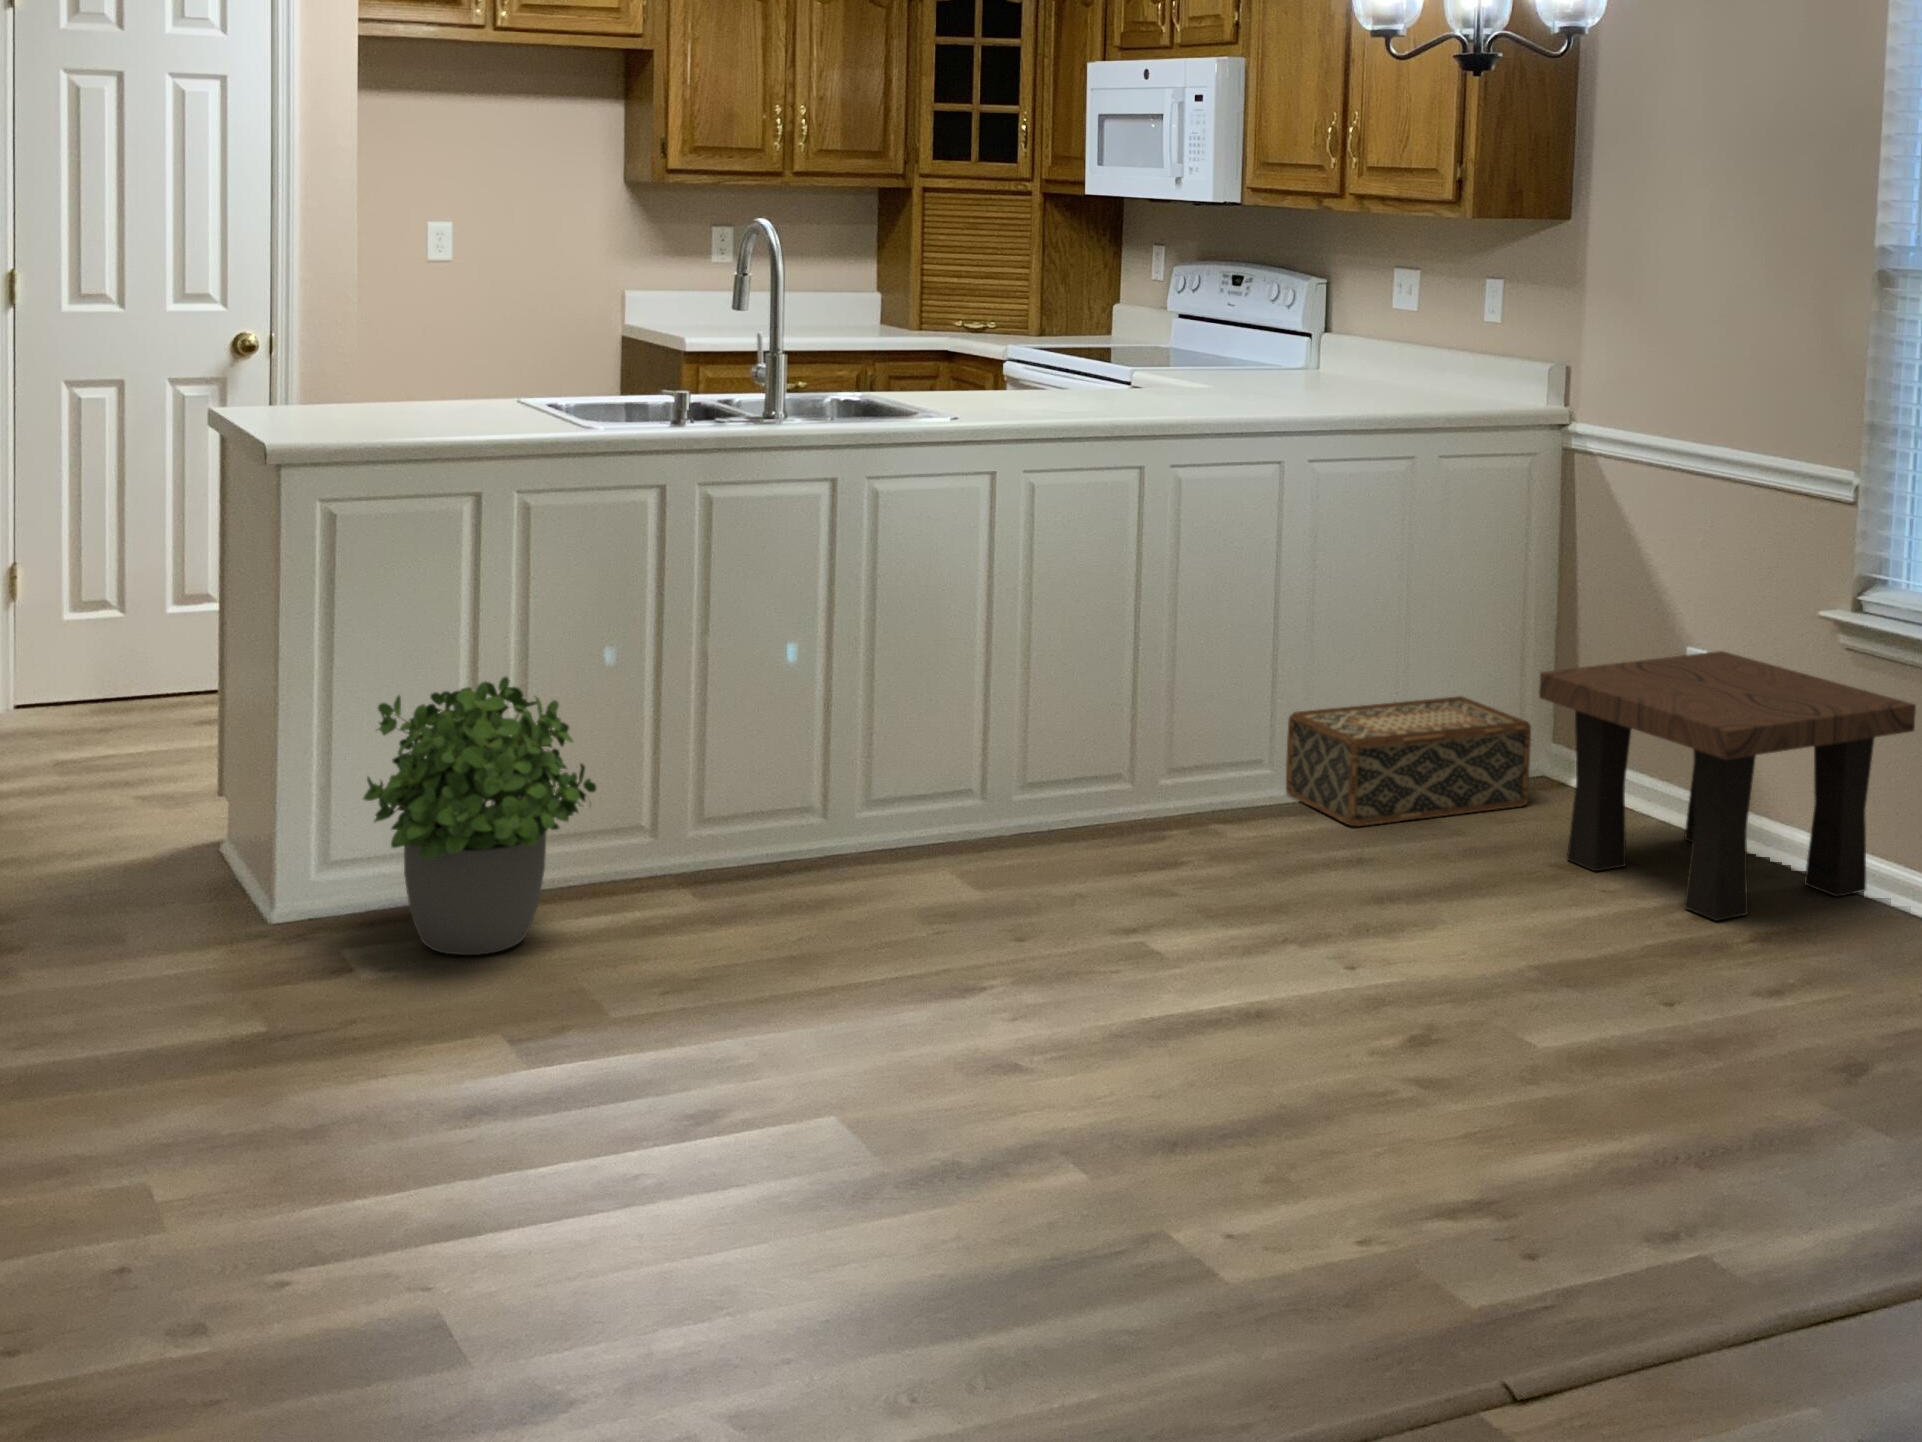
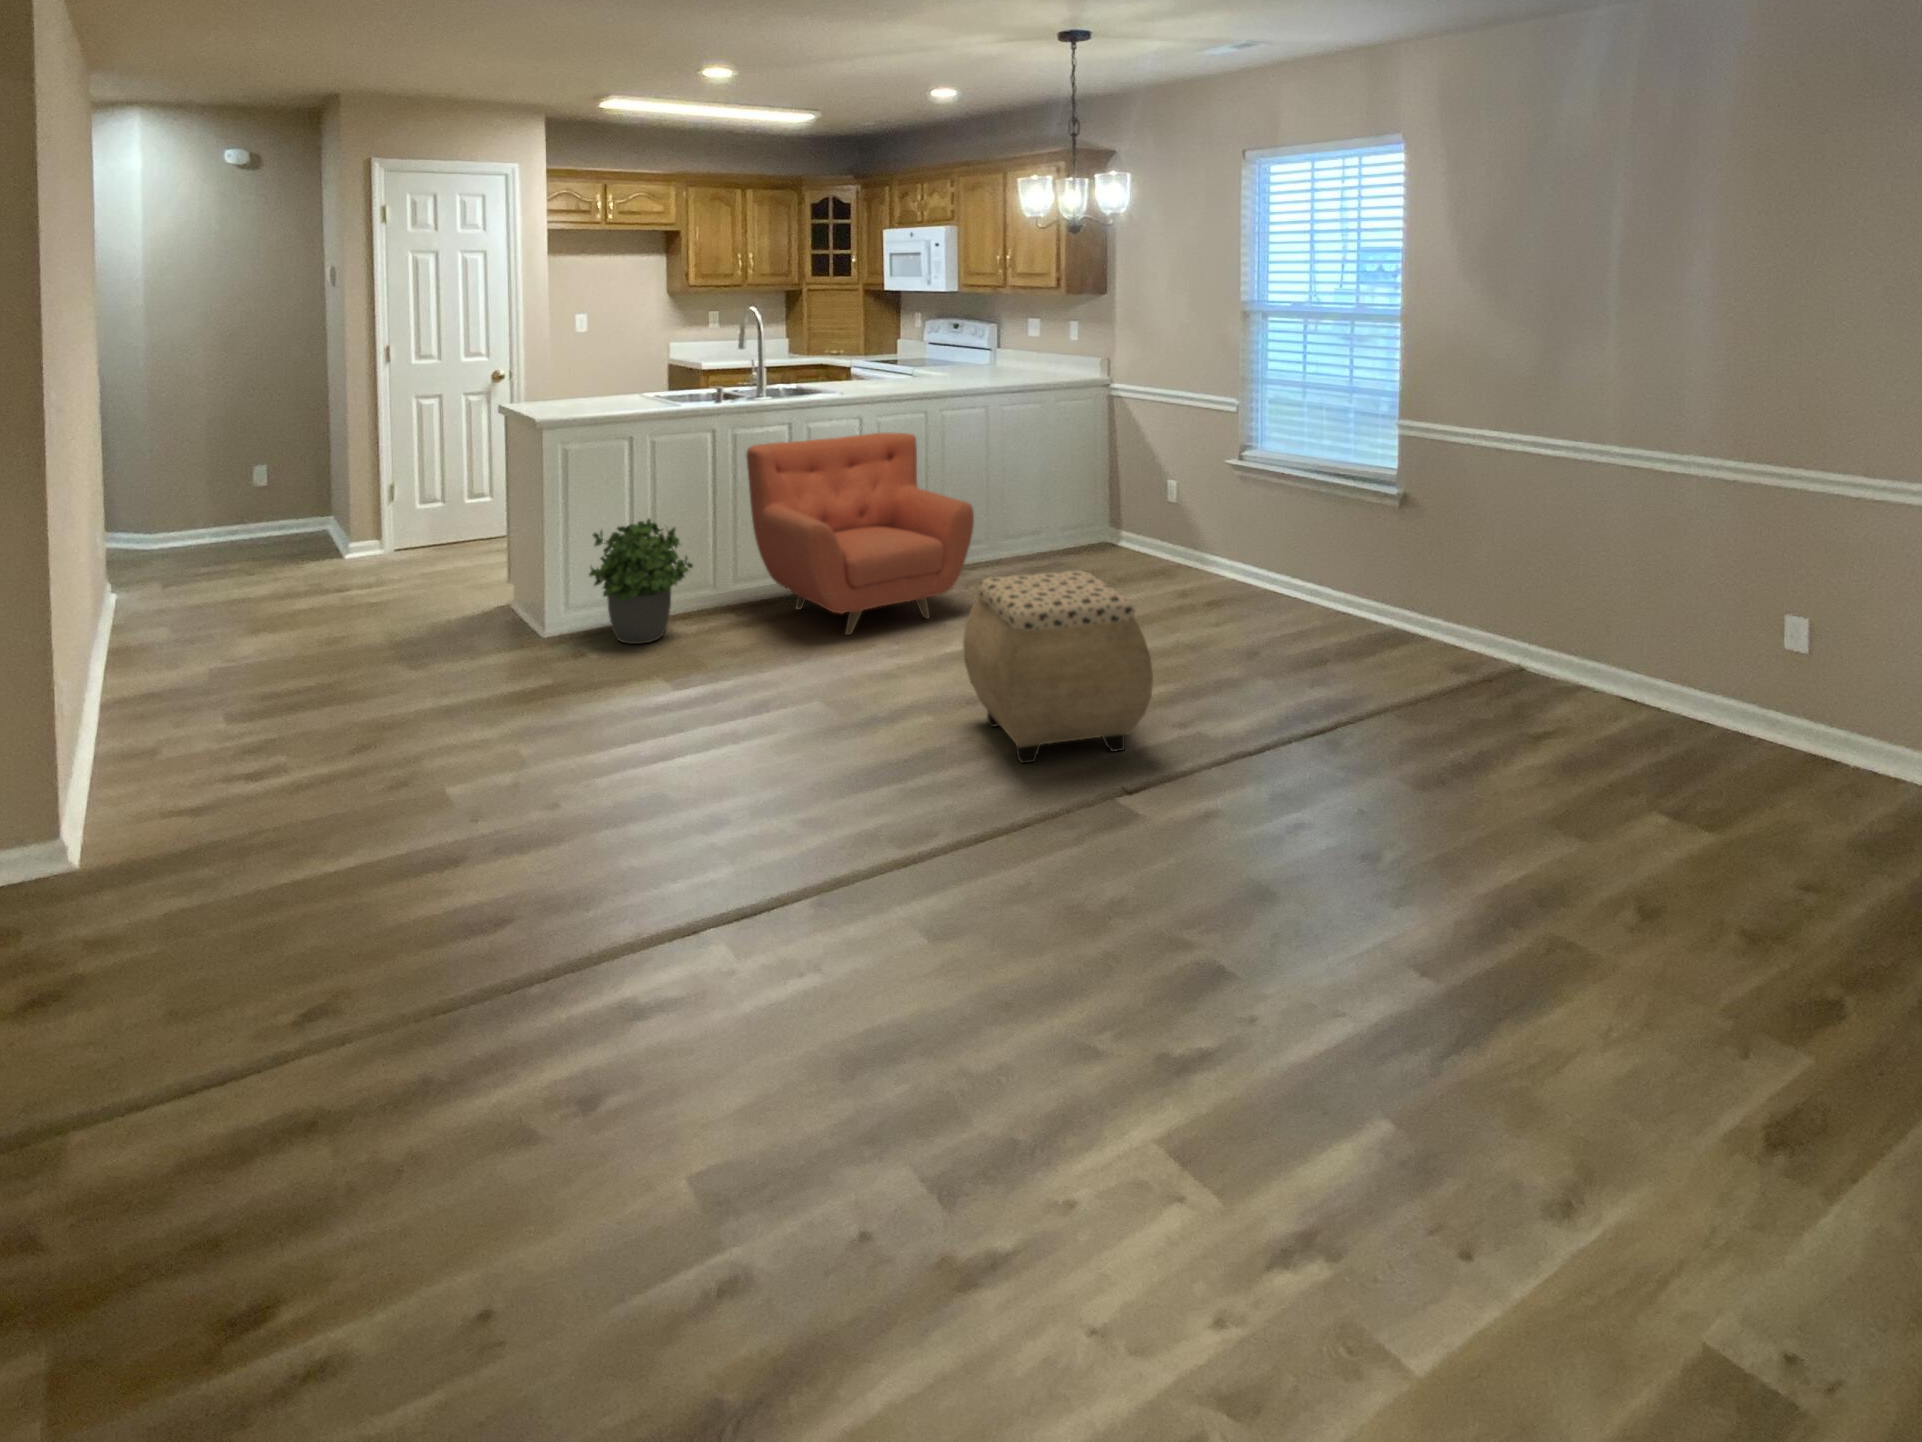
armchair: none [731,508,1232,962] -> present [746,432,974,635]
side table: present [1539,651,1916,921] -> none [1106,483,1270,600]
woven basket: present [1286,696,1531,826] -> none [994,511,1102,570]
ottoman: none [1171,863,1615,1324] -> present [963,570,1153,763]

